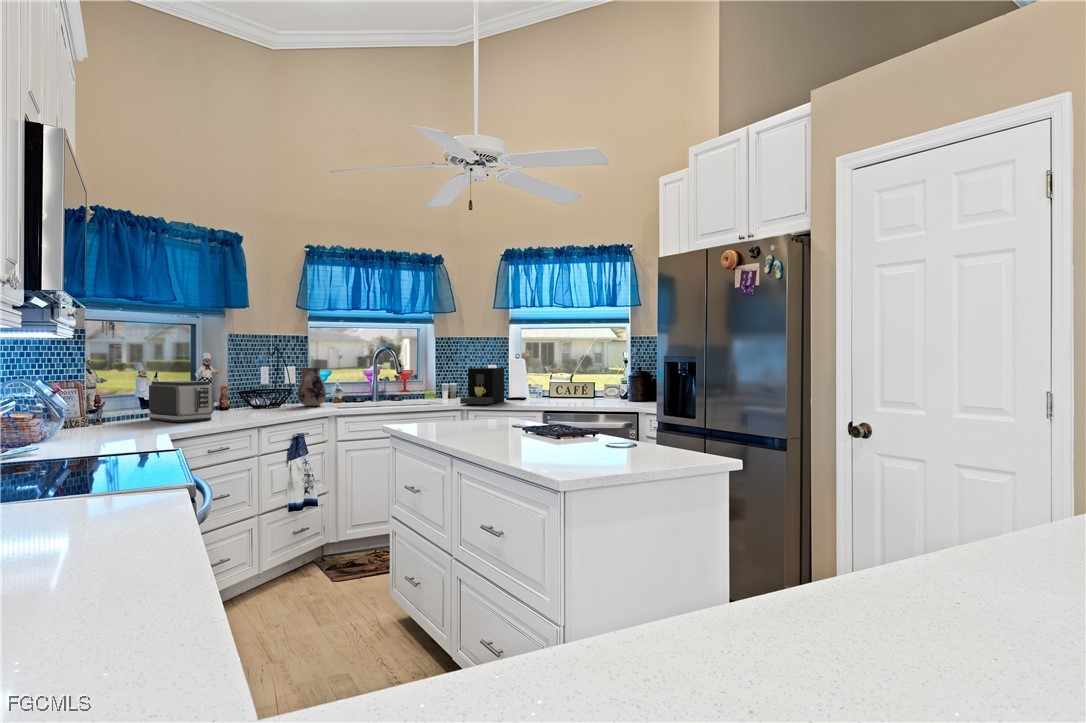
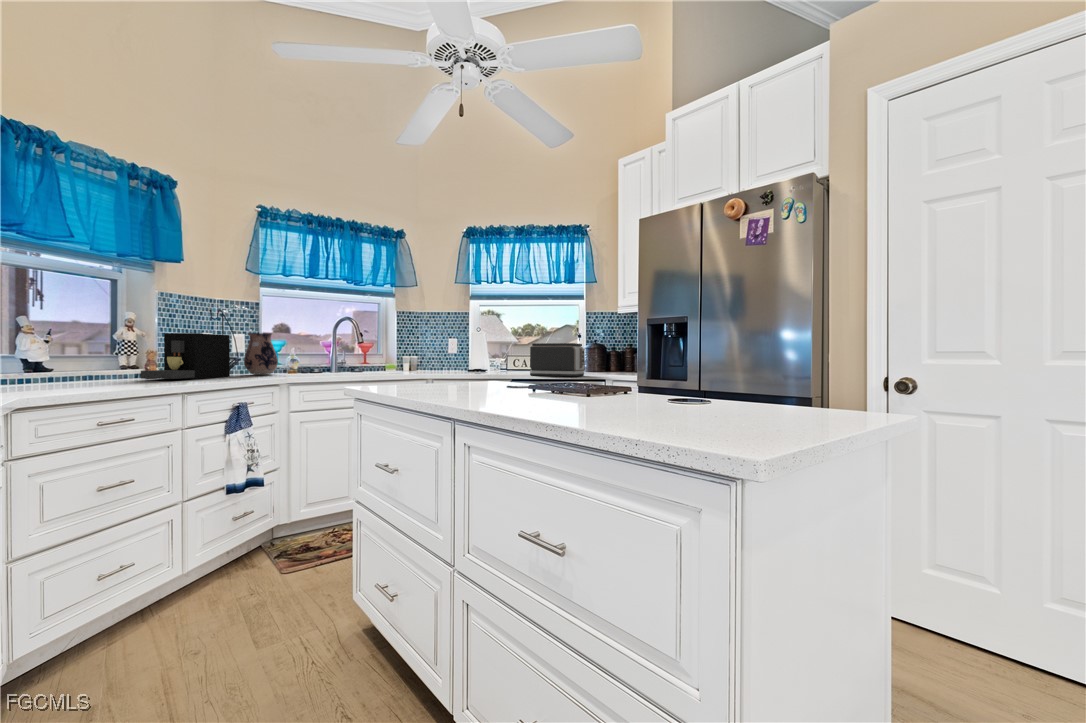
coffee maker: present [460,368,504,404] -> present [141,333,230,379]
toaster: present [149,381,214,422] -> present [530,343,585,376]

